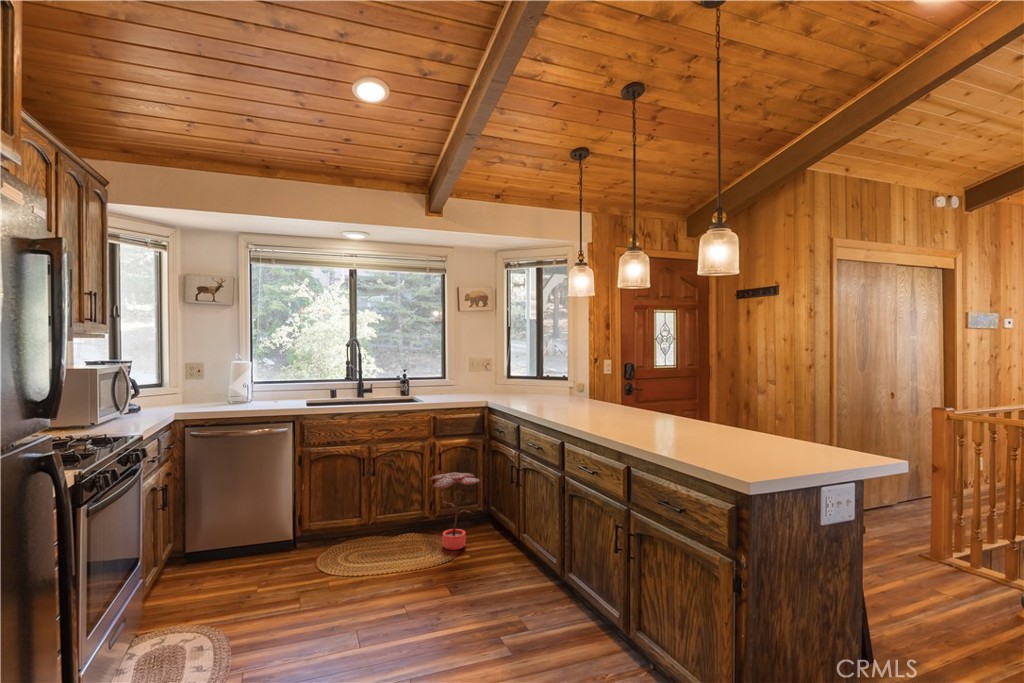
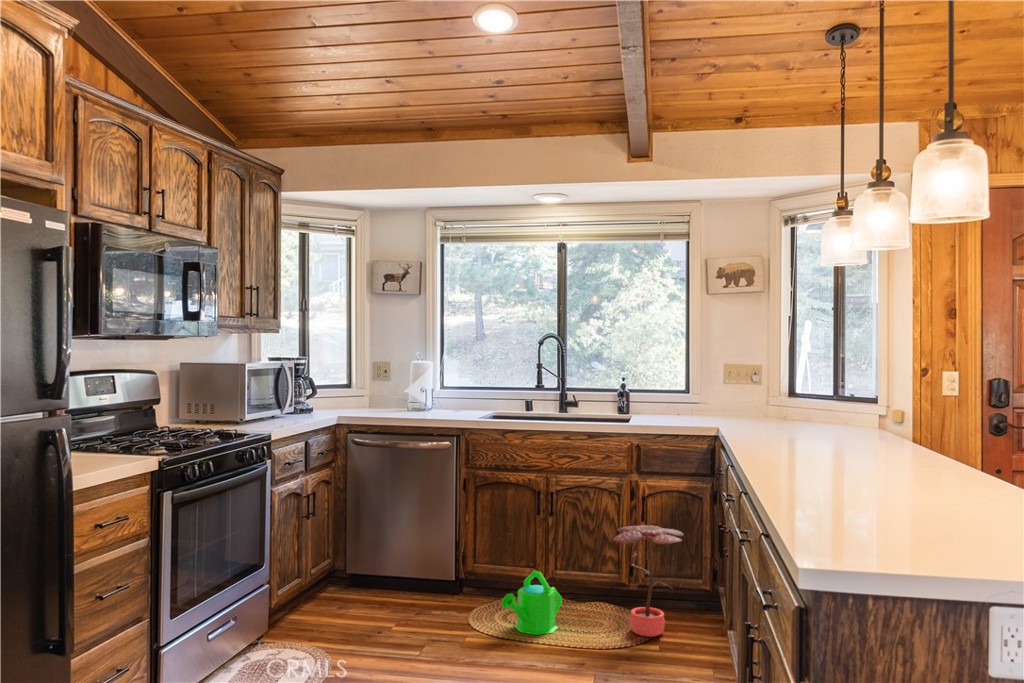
watering can: none [355,519,392,568] -> present [502,570,562,635]

